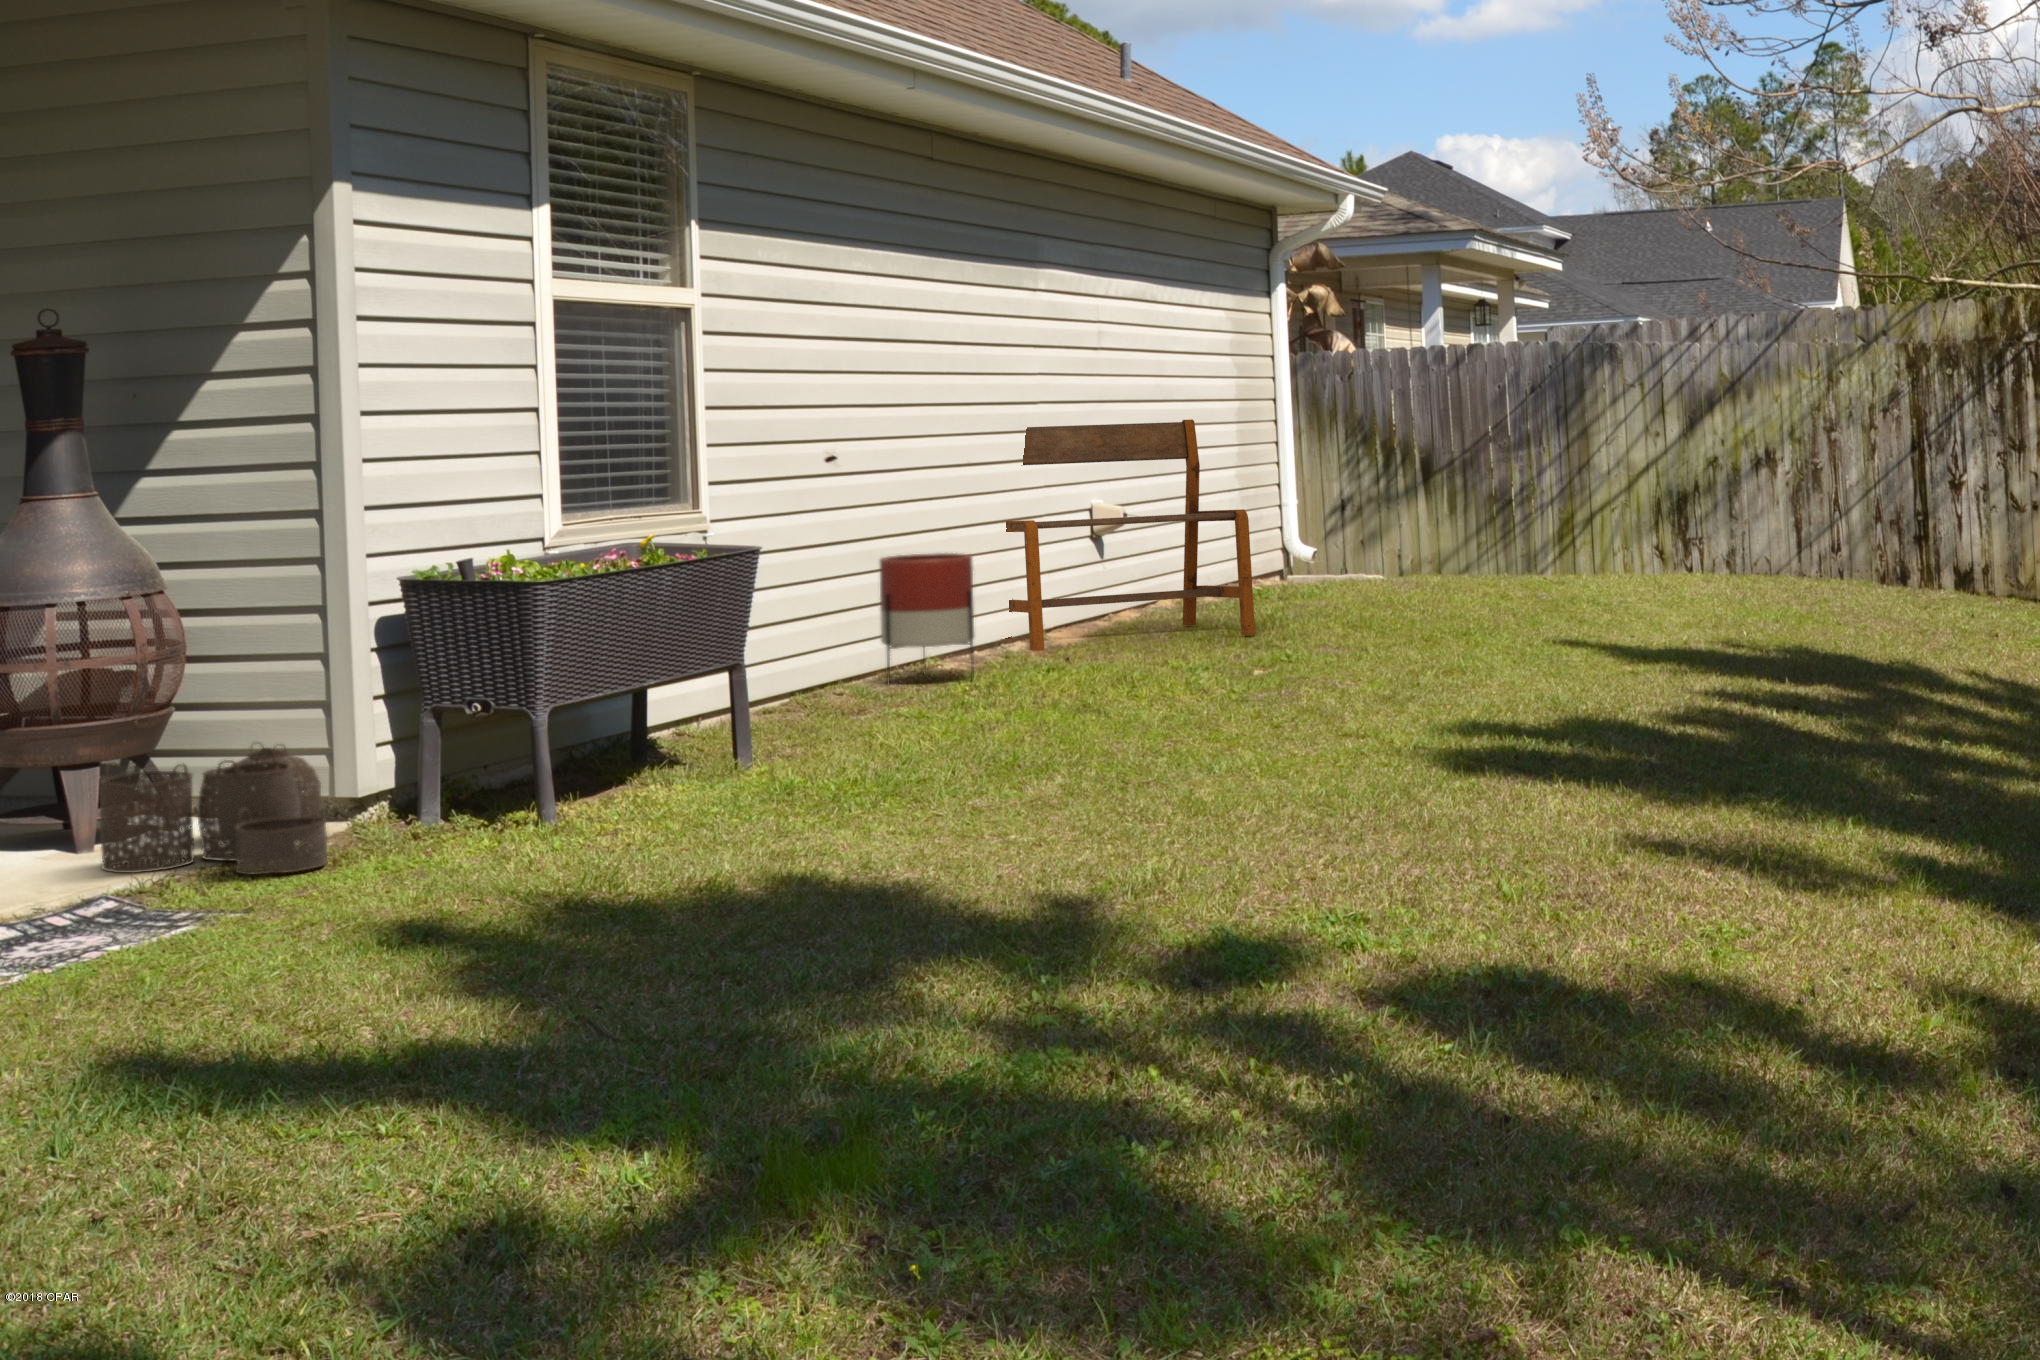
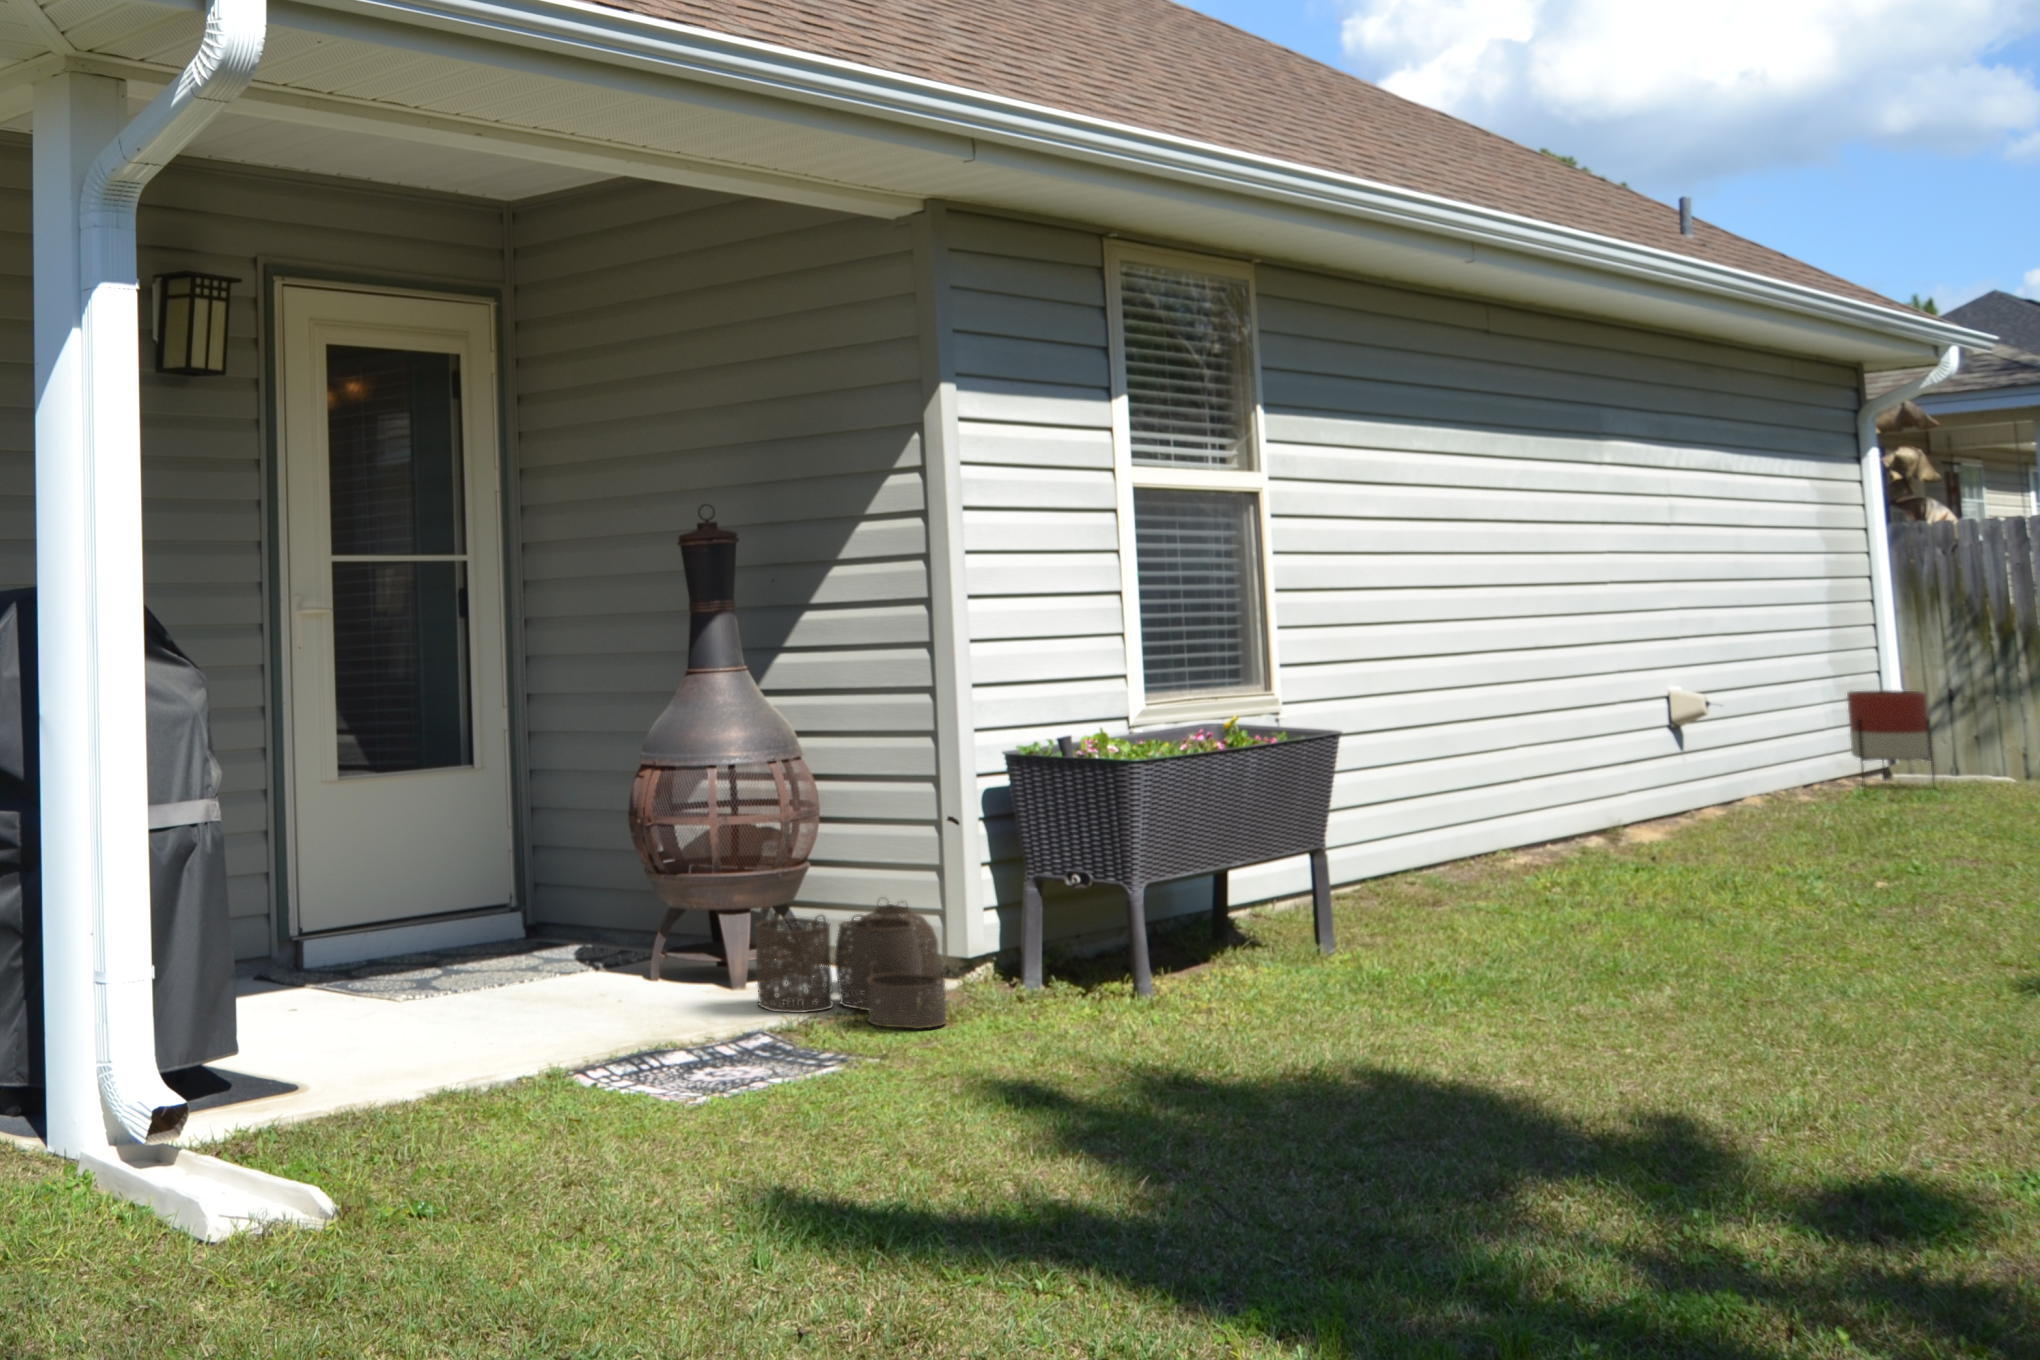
bench: present [1001,419,1255,651] -> none [1560,606,1879,848]
planter: present [880,553,974,684] -> present [1847,690,1934,785]

